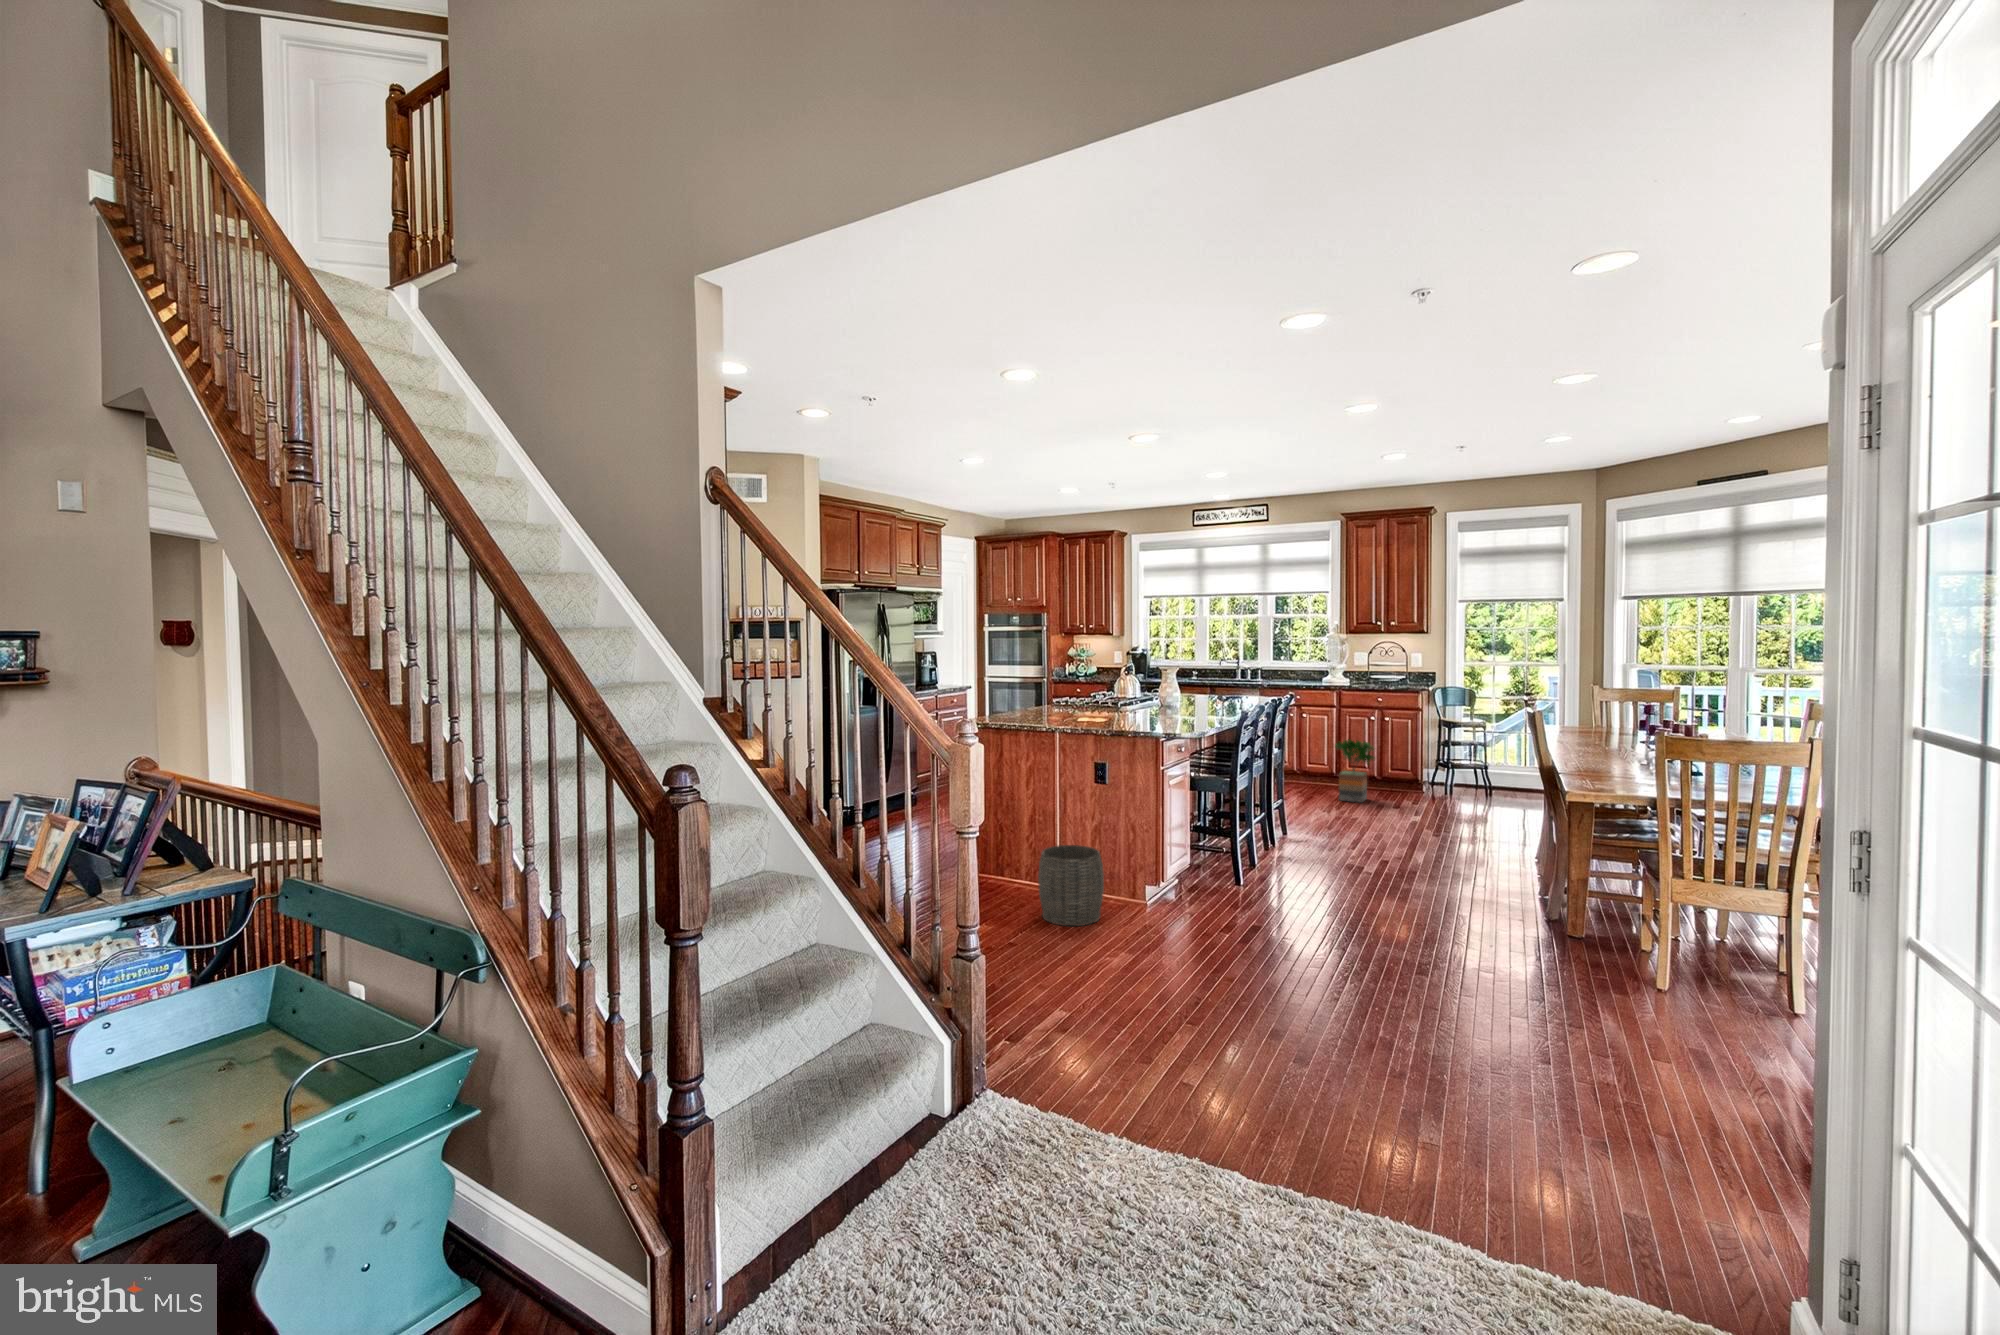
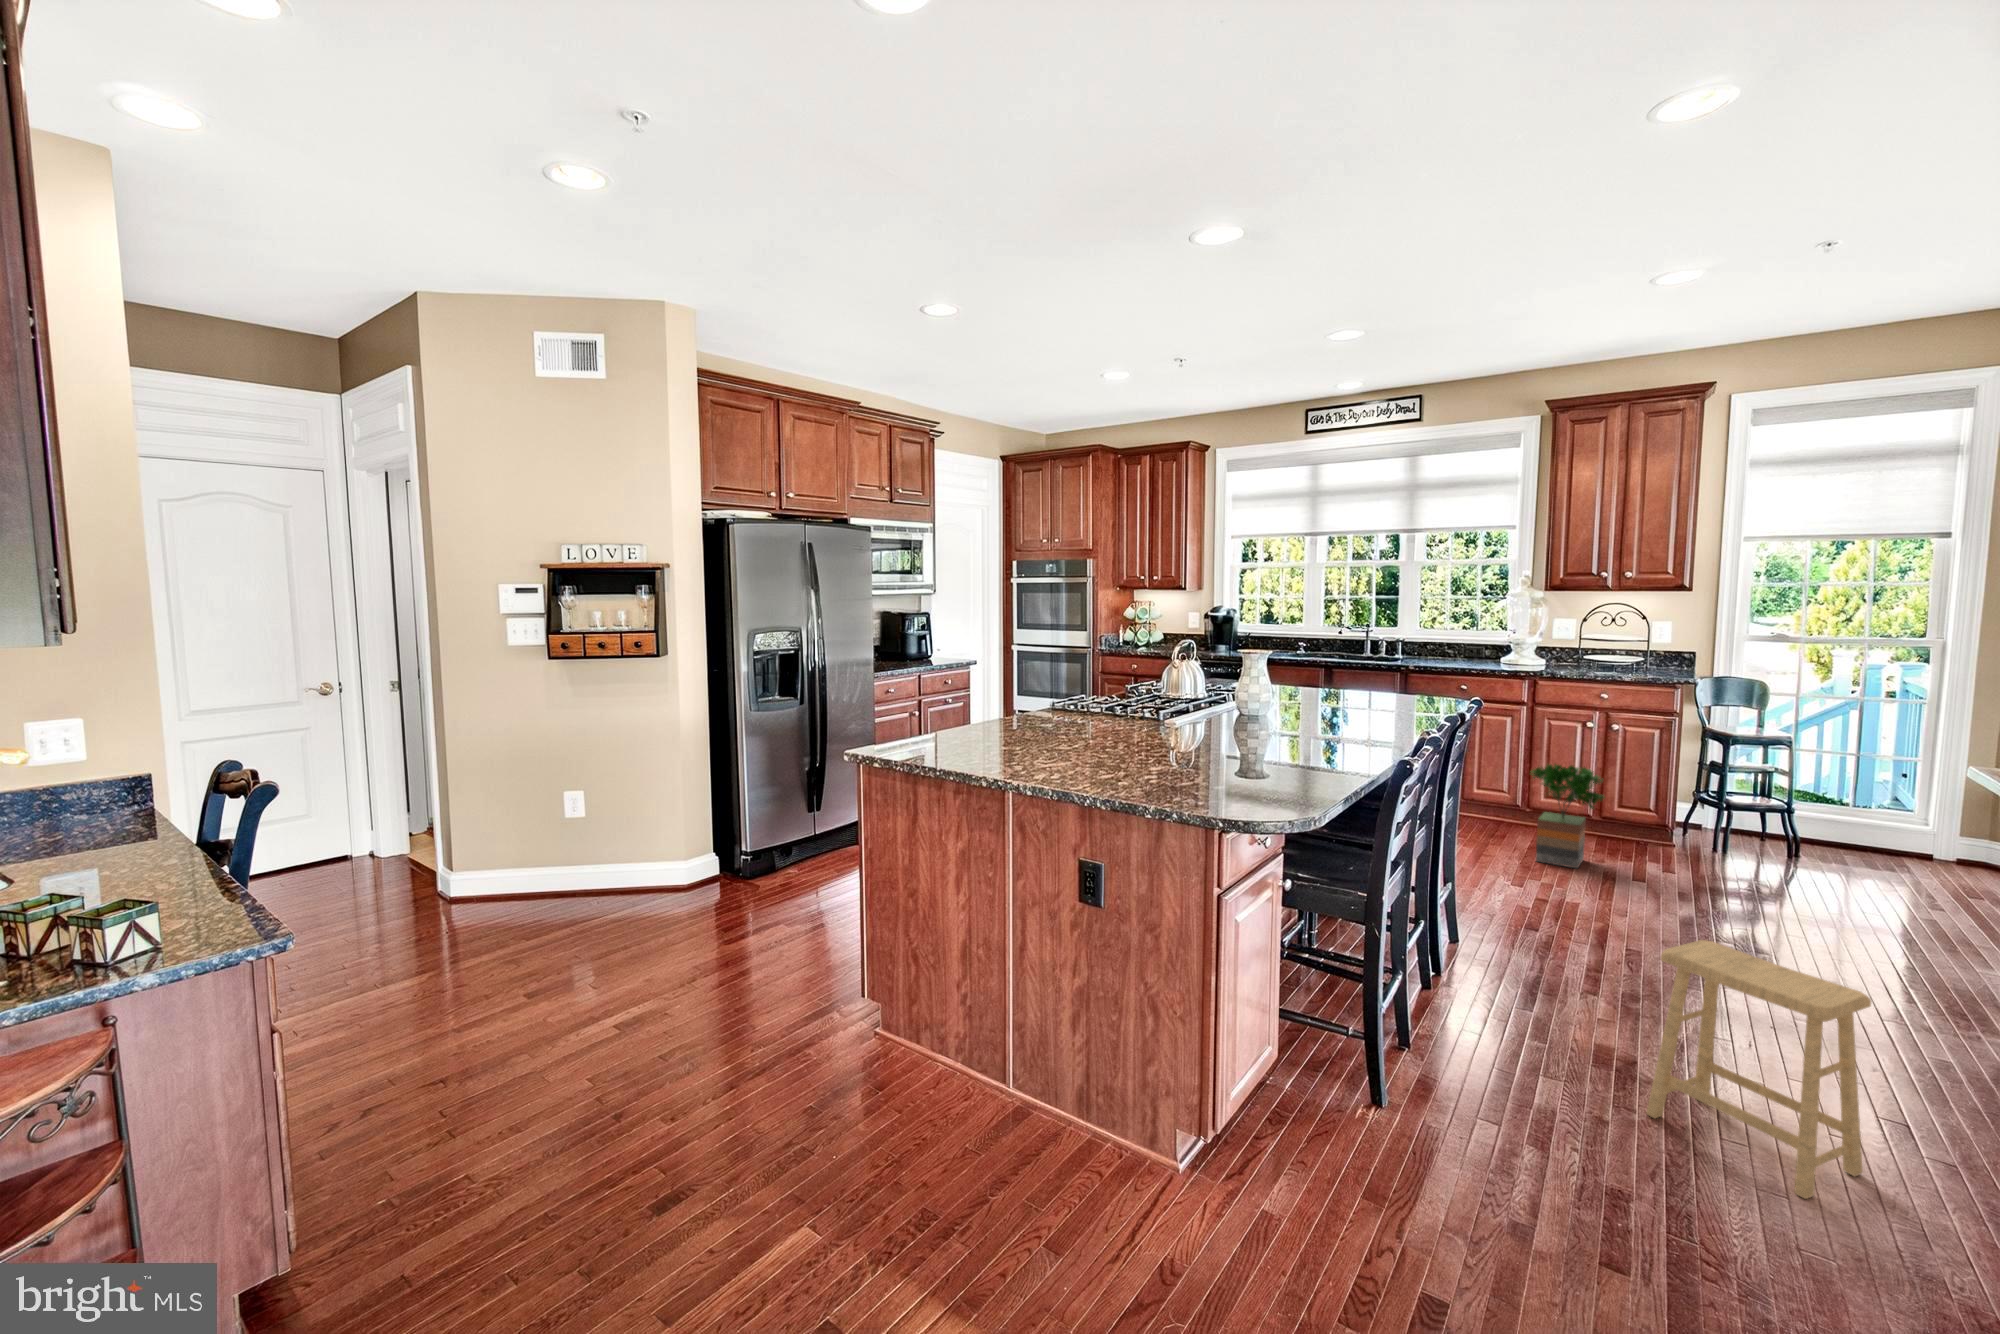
footstool: none [1364,795,1449,897] -> present [1647,940,1871,1199]
woven basket: present [1038,845,1104,926] -> none [927,1055,1070,1273]

